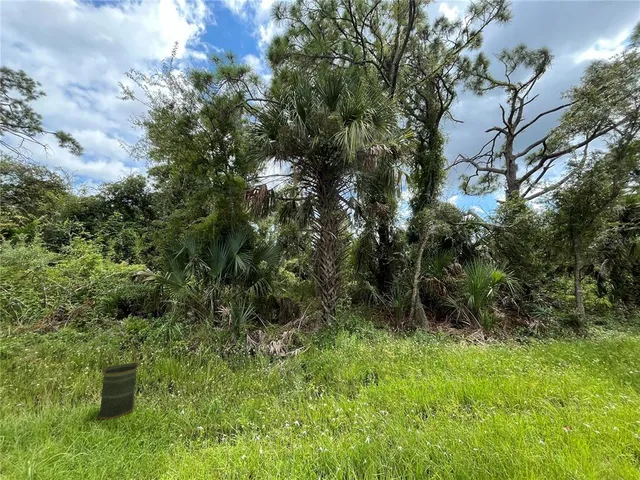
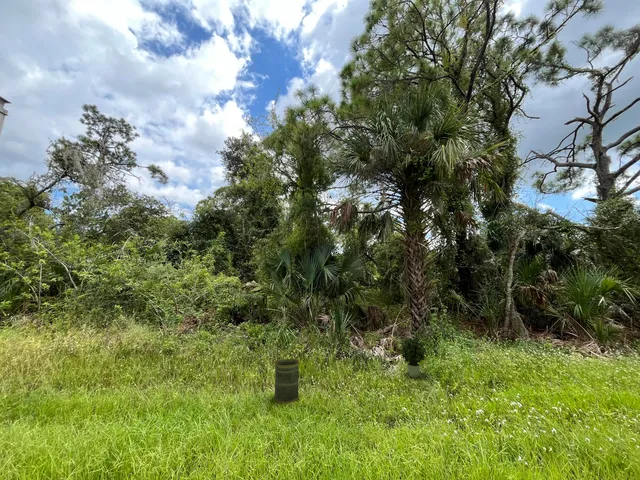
potted plant: none [281,332,308,375] -> present [401,338,426,378]

